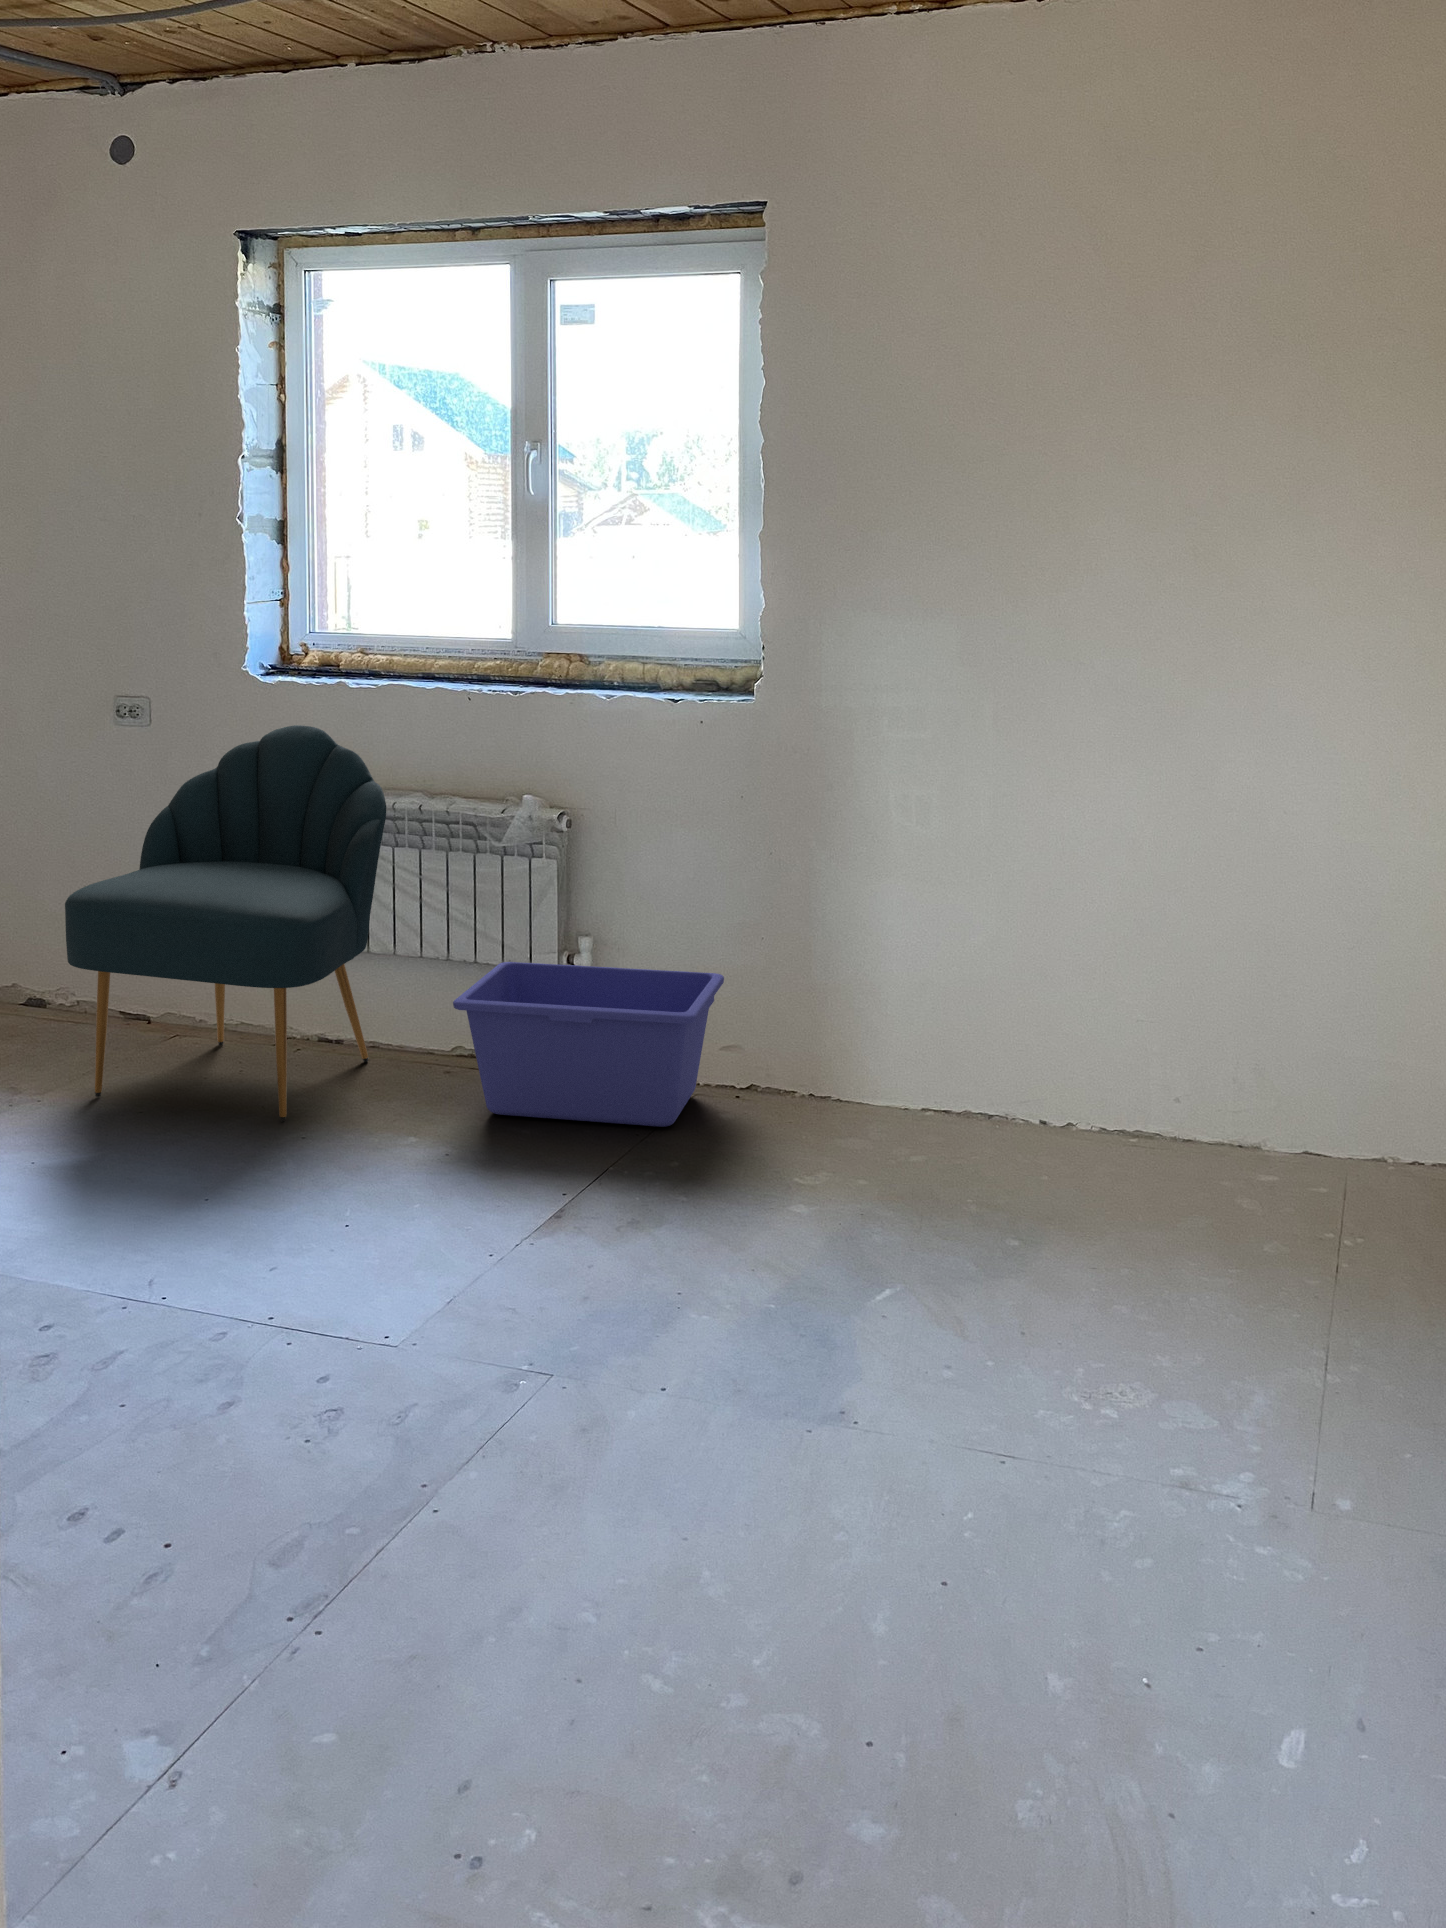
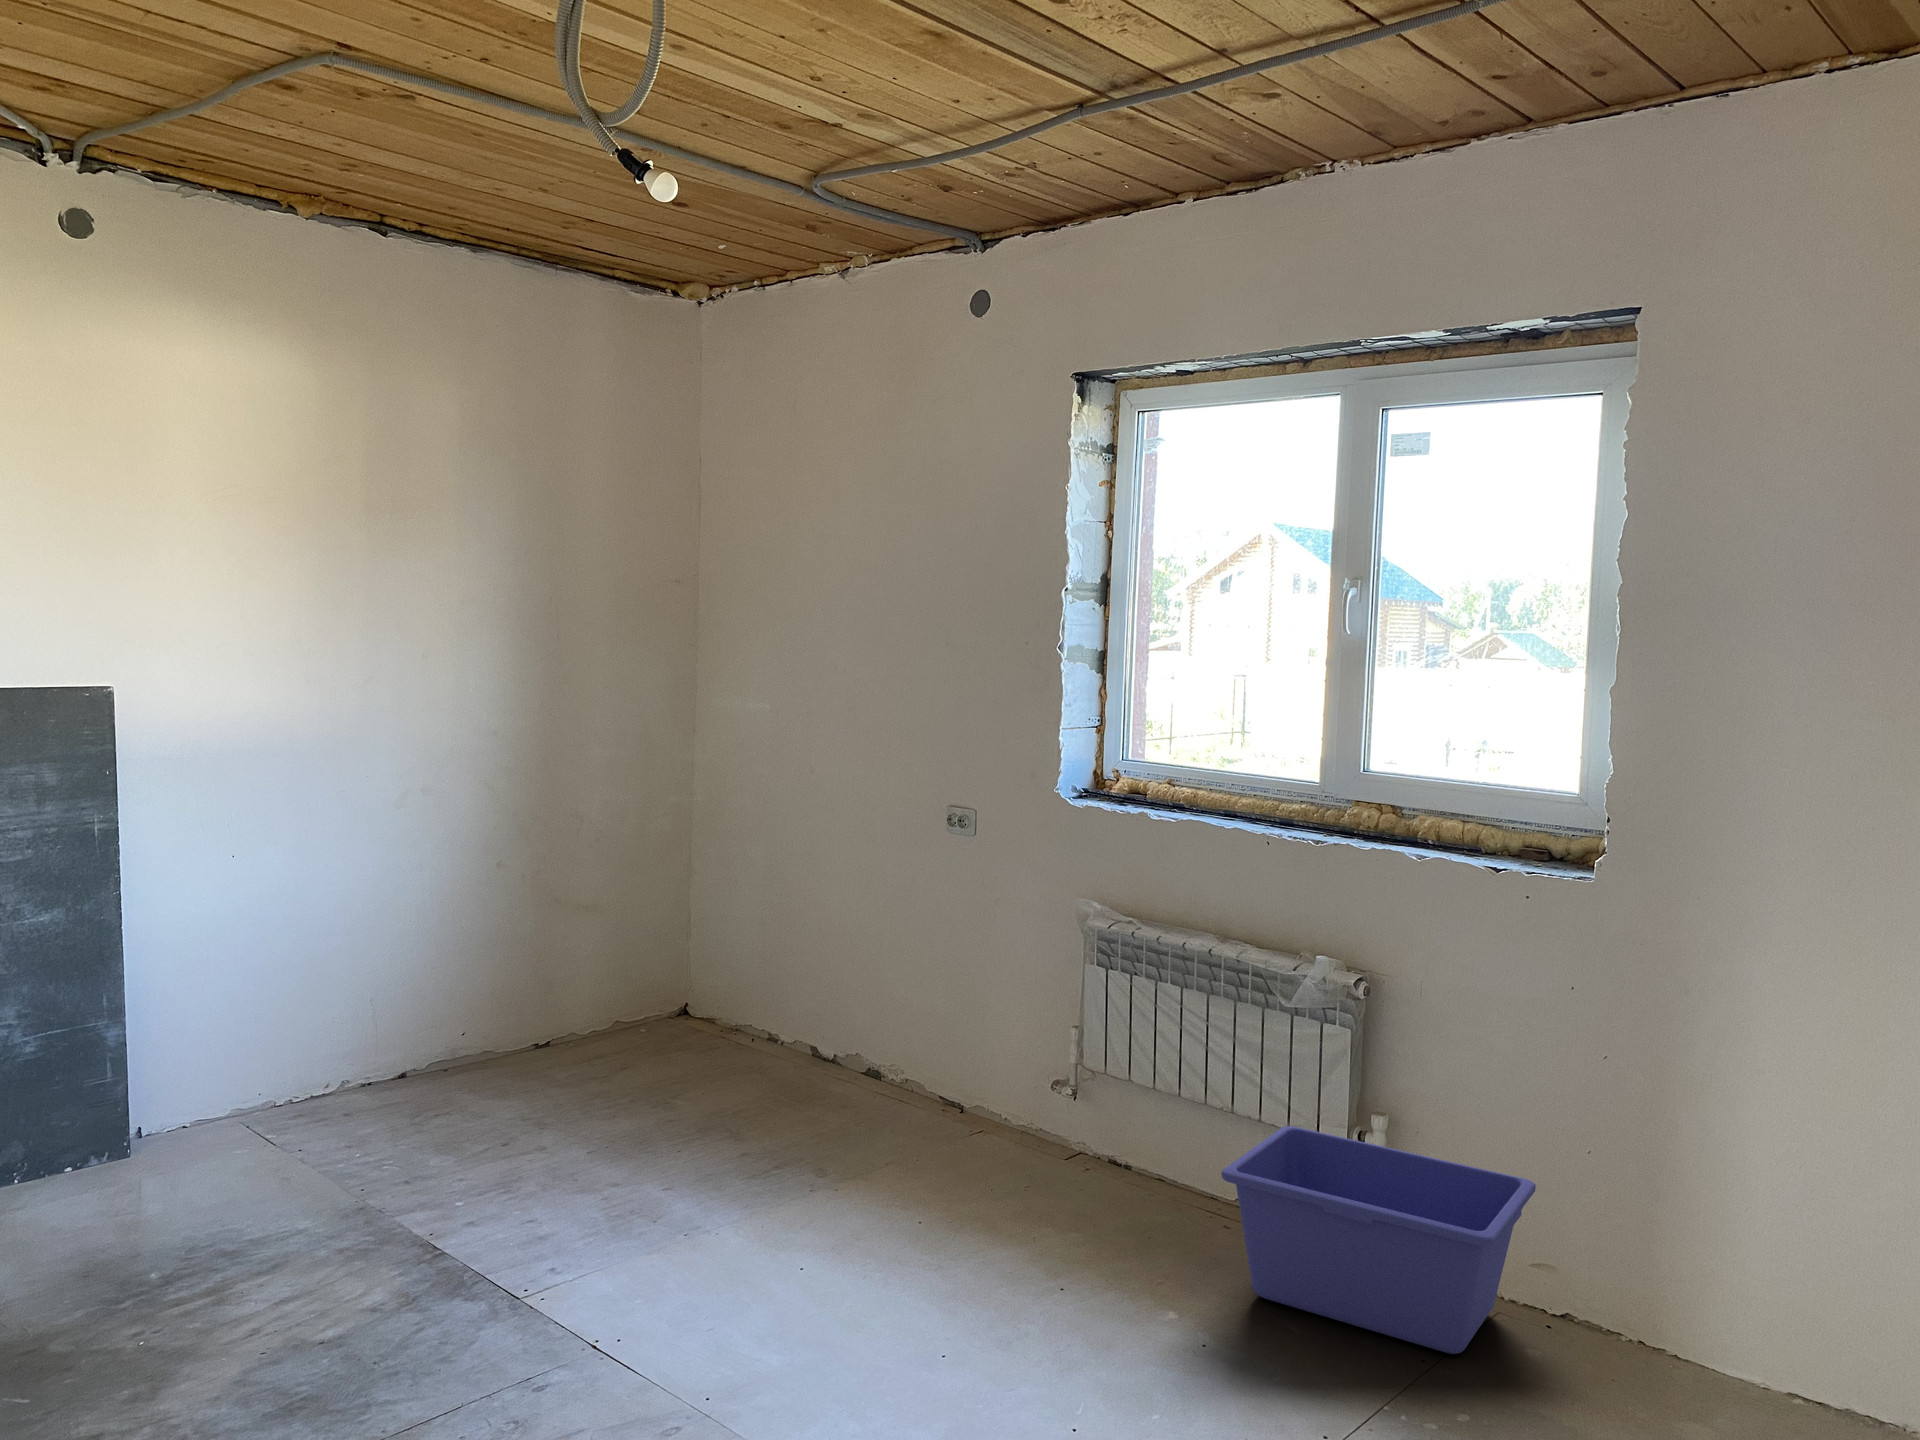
chair: present [65,725,386,1121] -> none [860,855,1176,1264]

